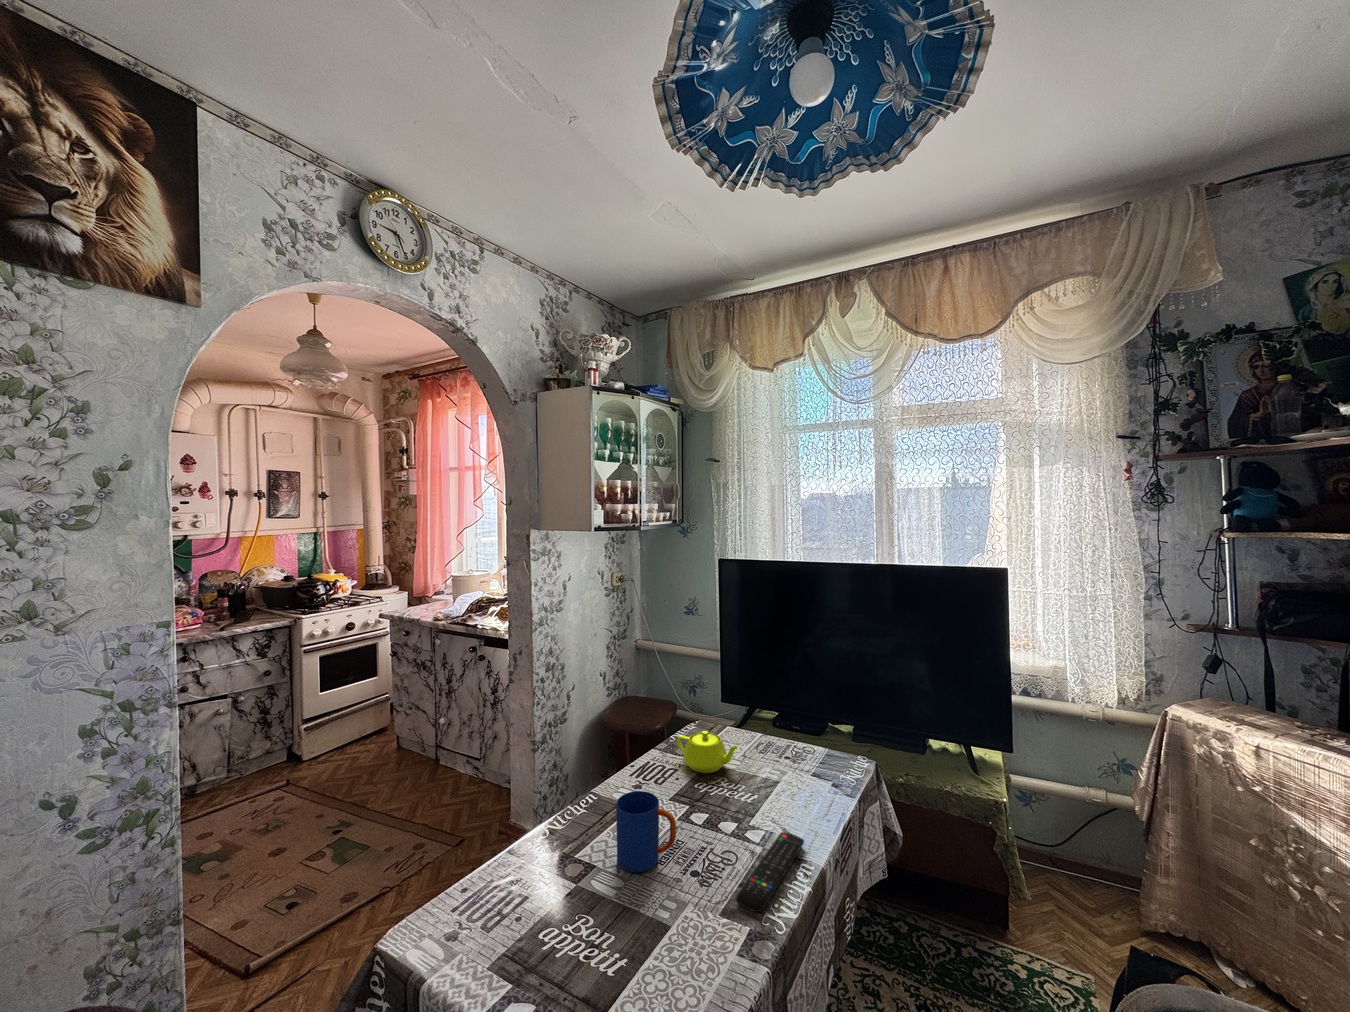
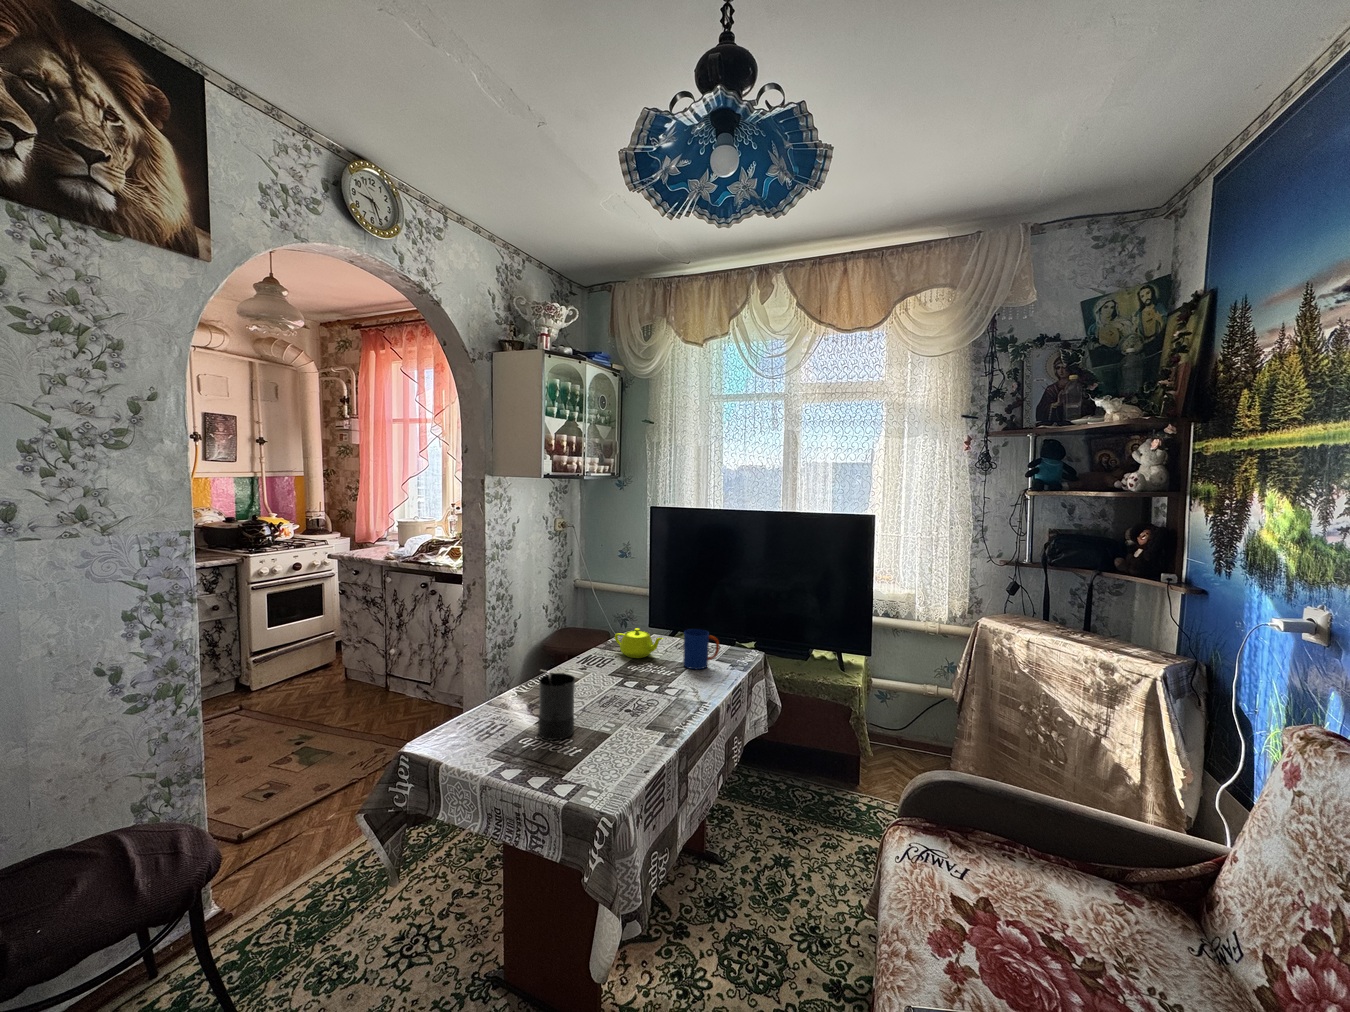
mug: present [616,791,676,872] -> present [683,629,719,669]
candle: none [563,832,614,951] -> present [538,670,575,740]
remote control: present [736,832,804,912] -> none [657,686,706,723]

